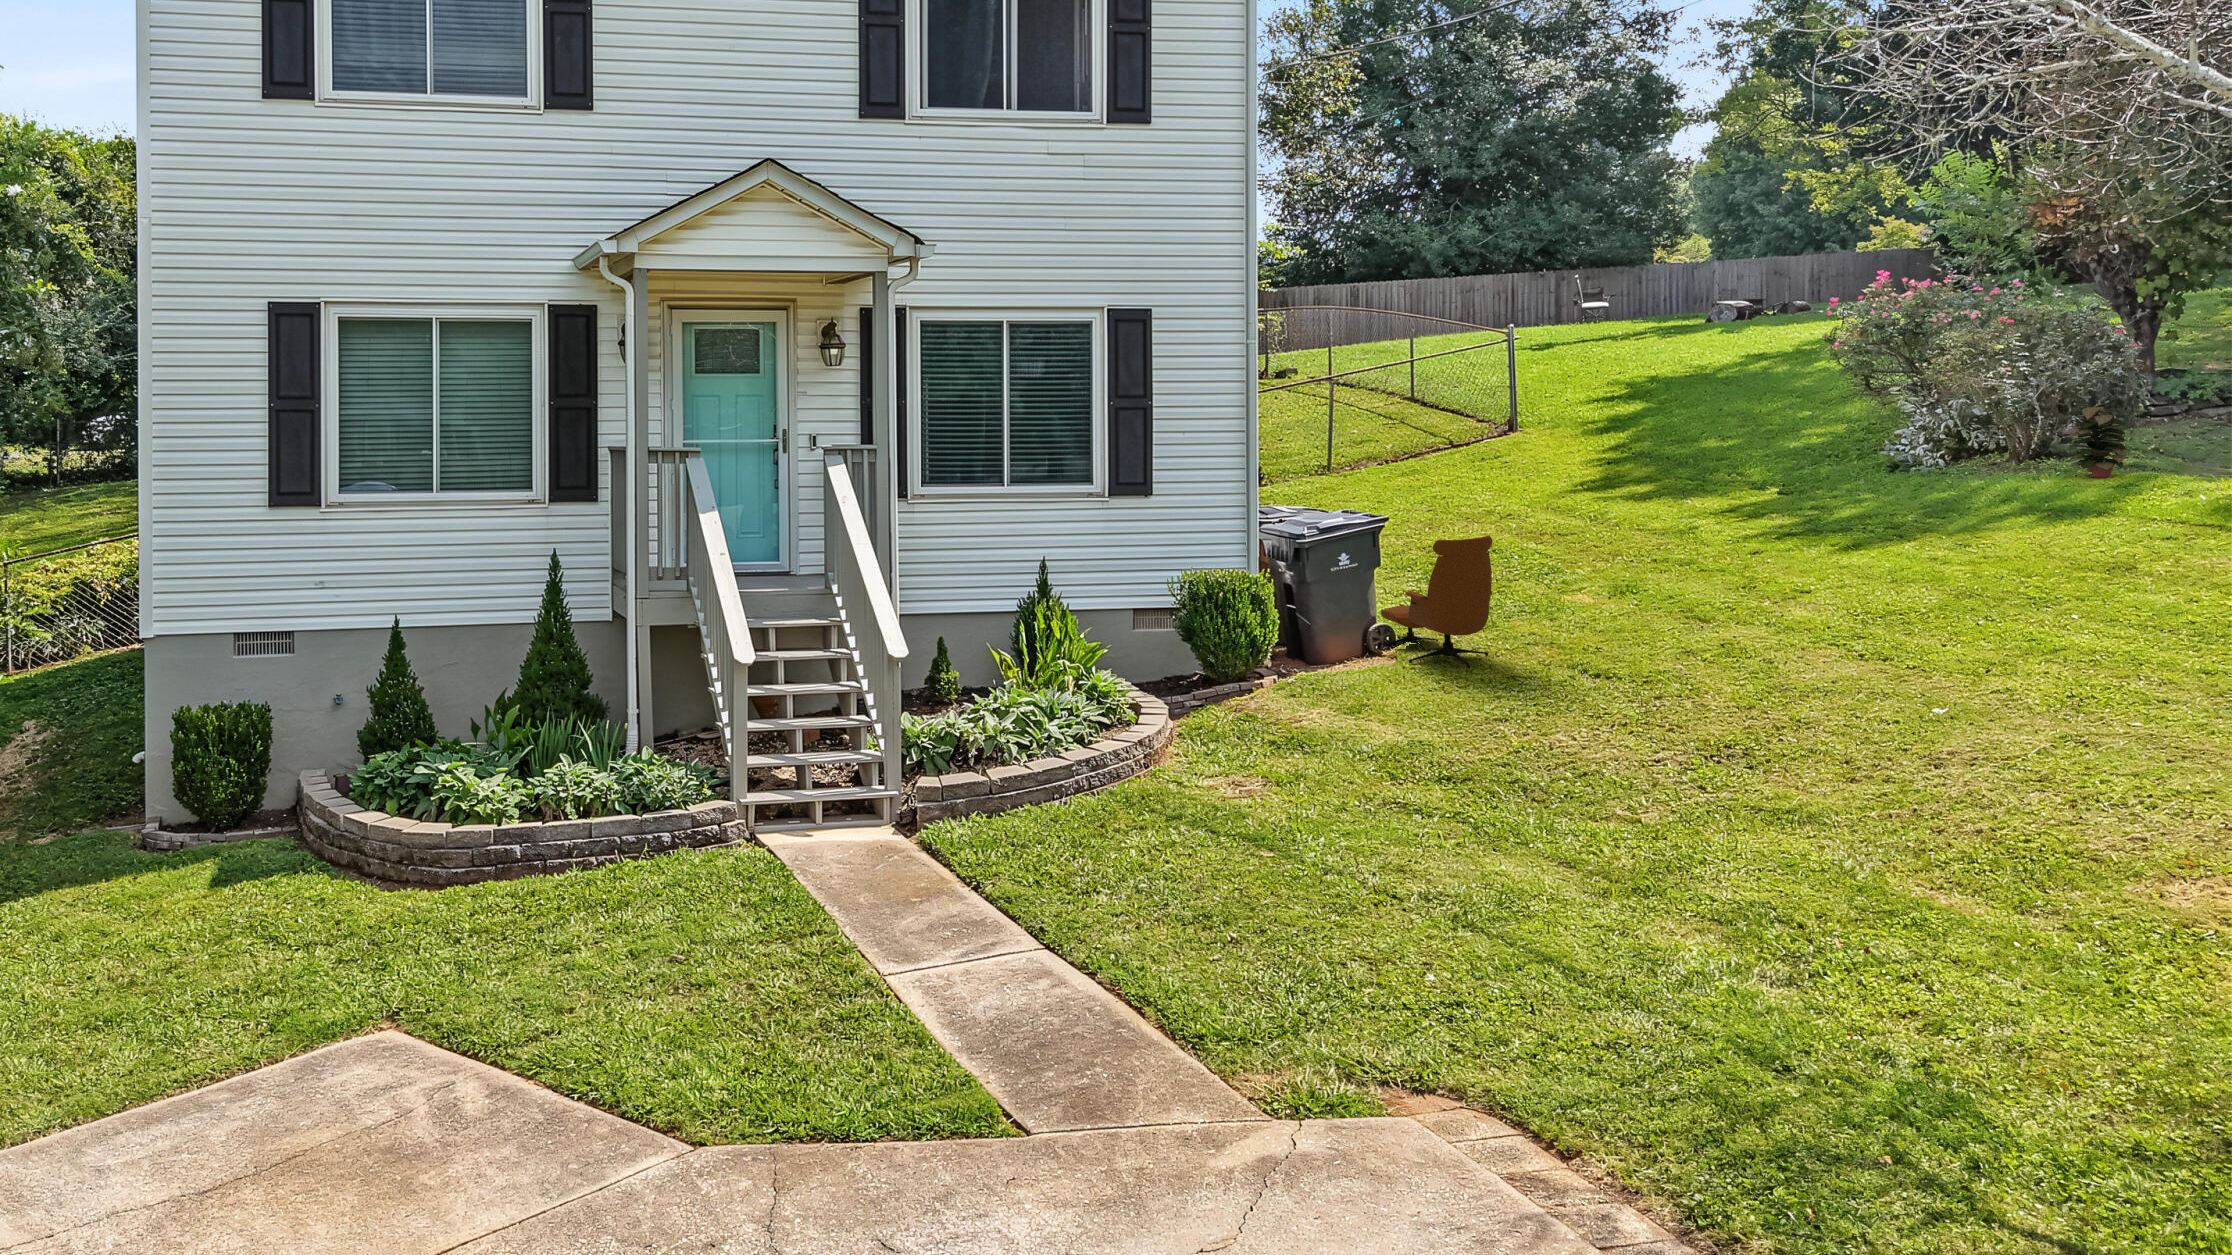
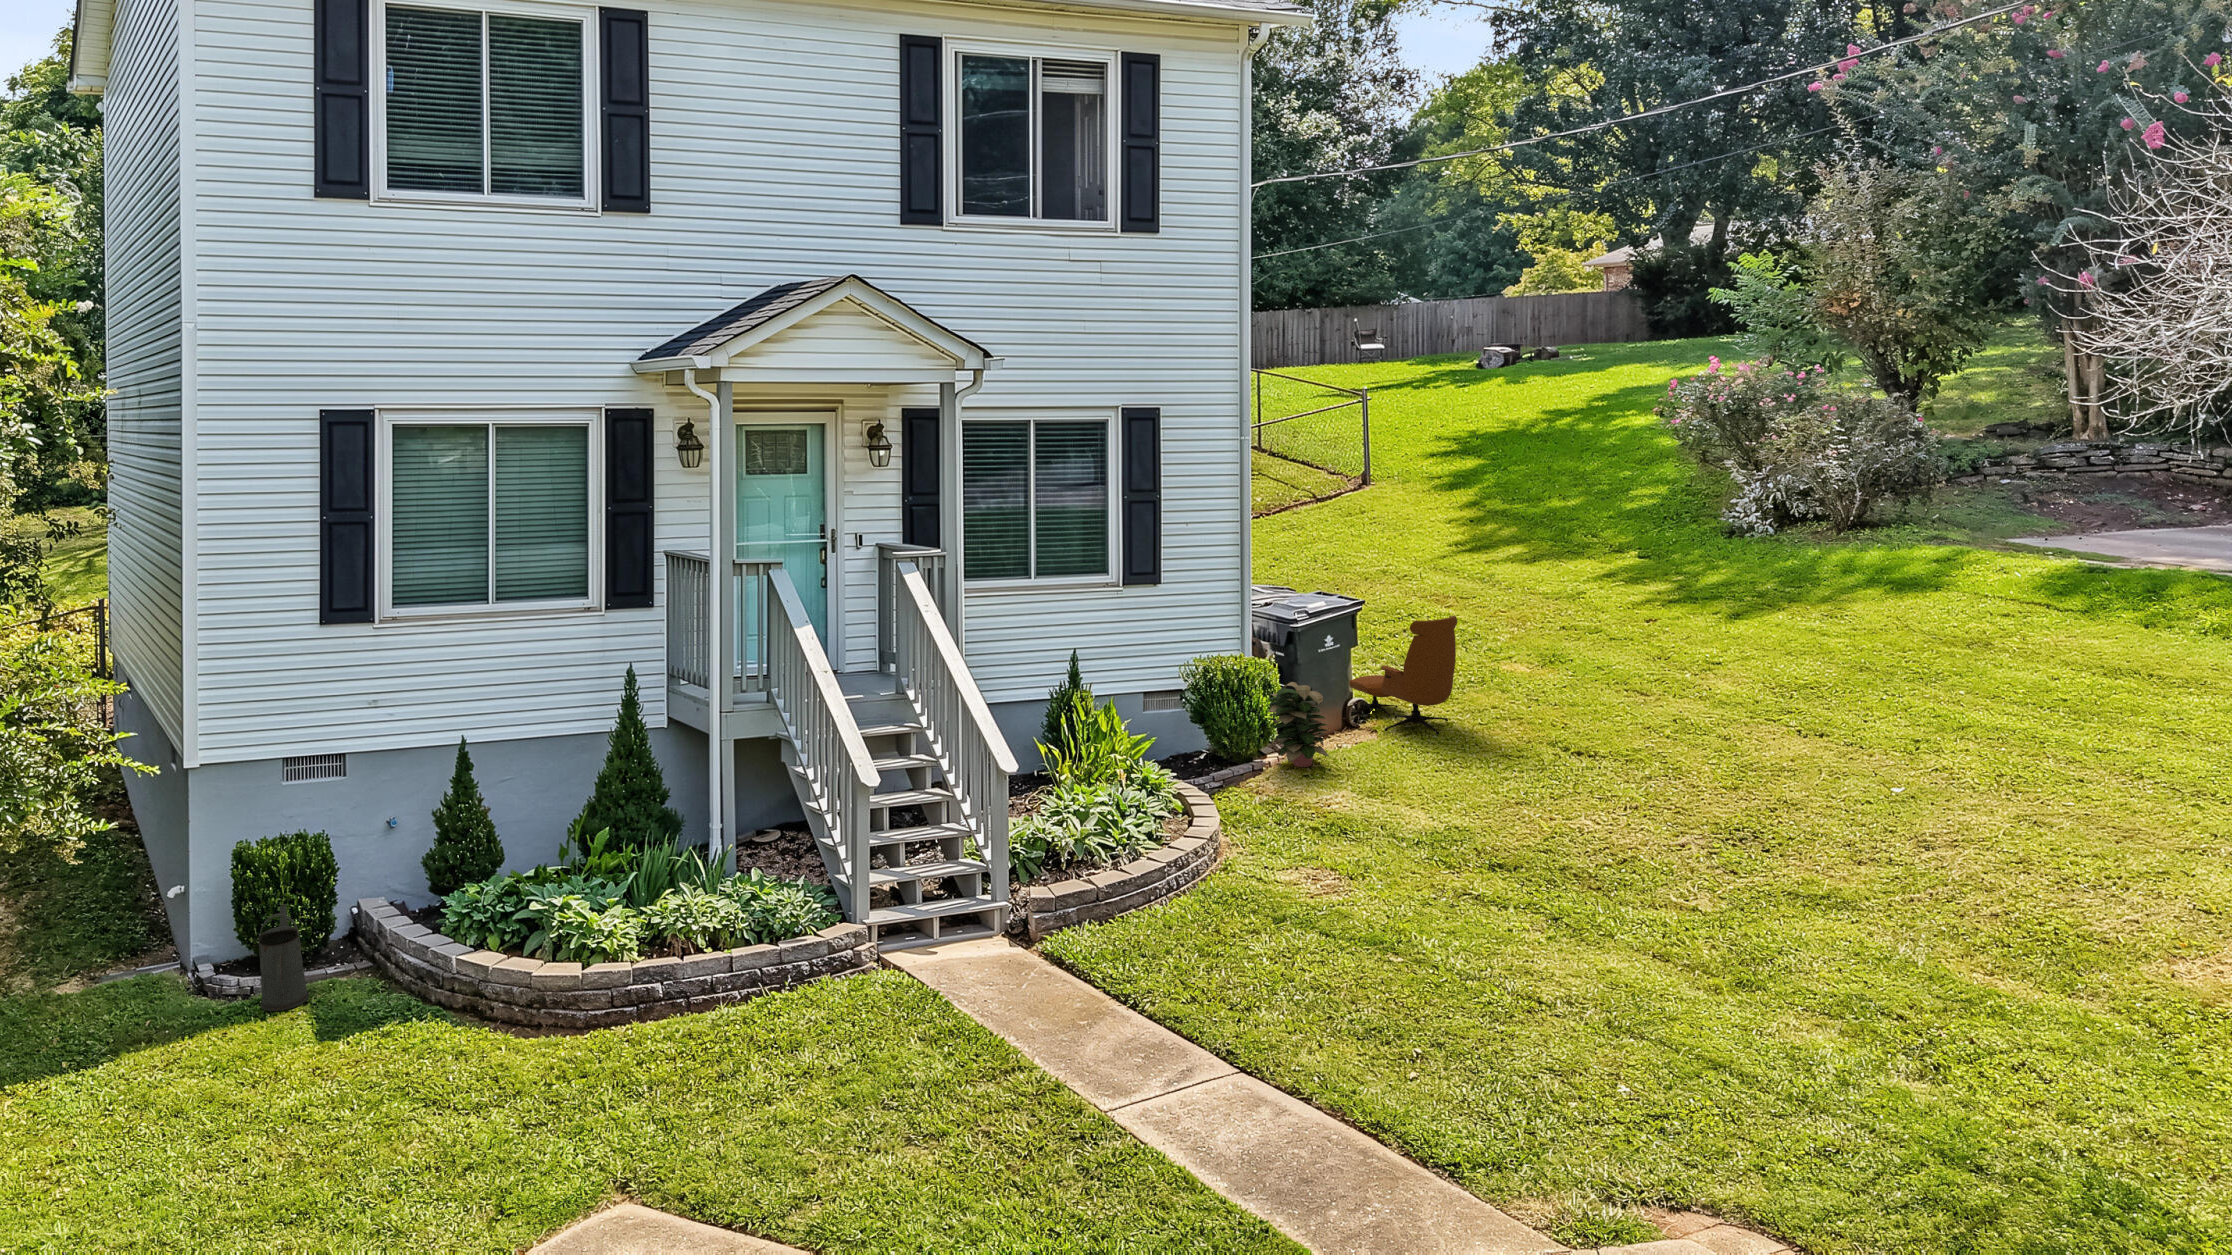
decorative plant: present [2067,407,2126,478] -> present [1268,682,1329,767]
watering can: none [190,754,237,848] -> present [259,904,309,1011]

